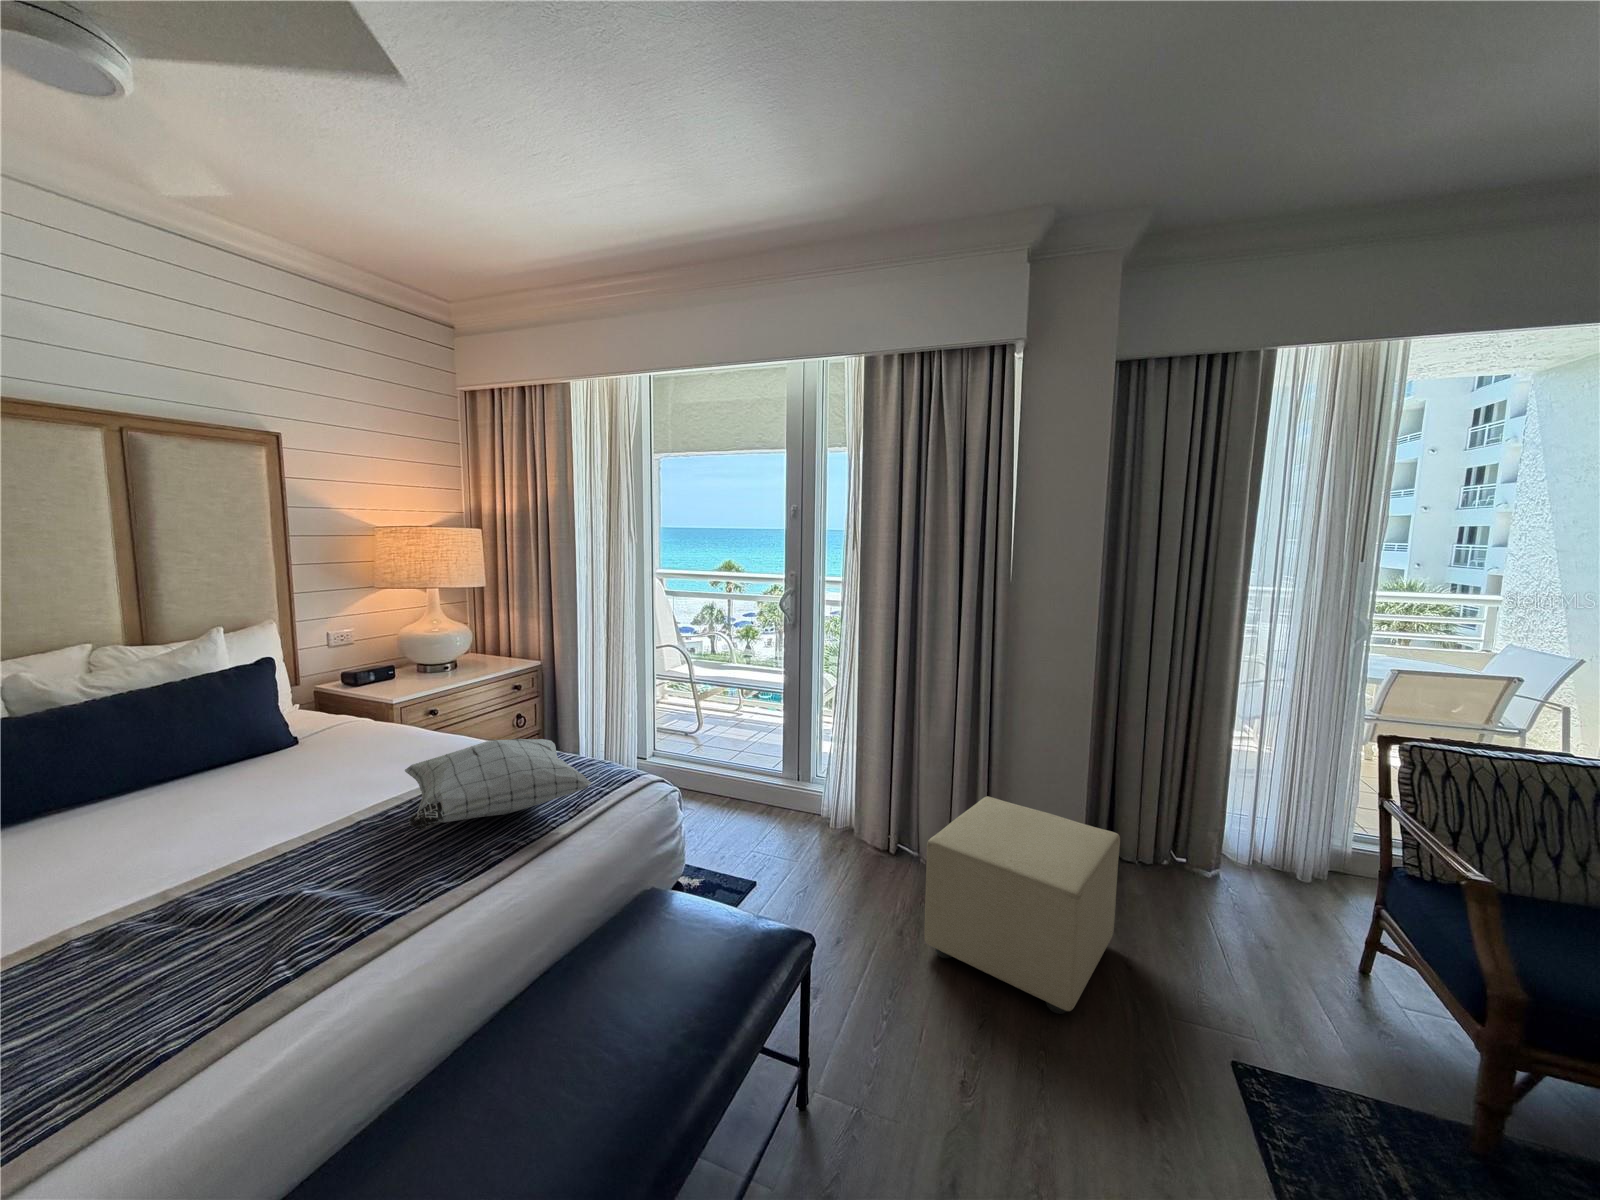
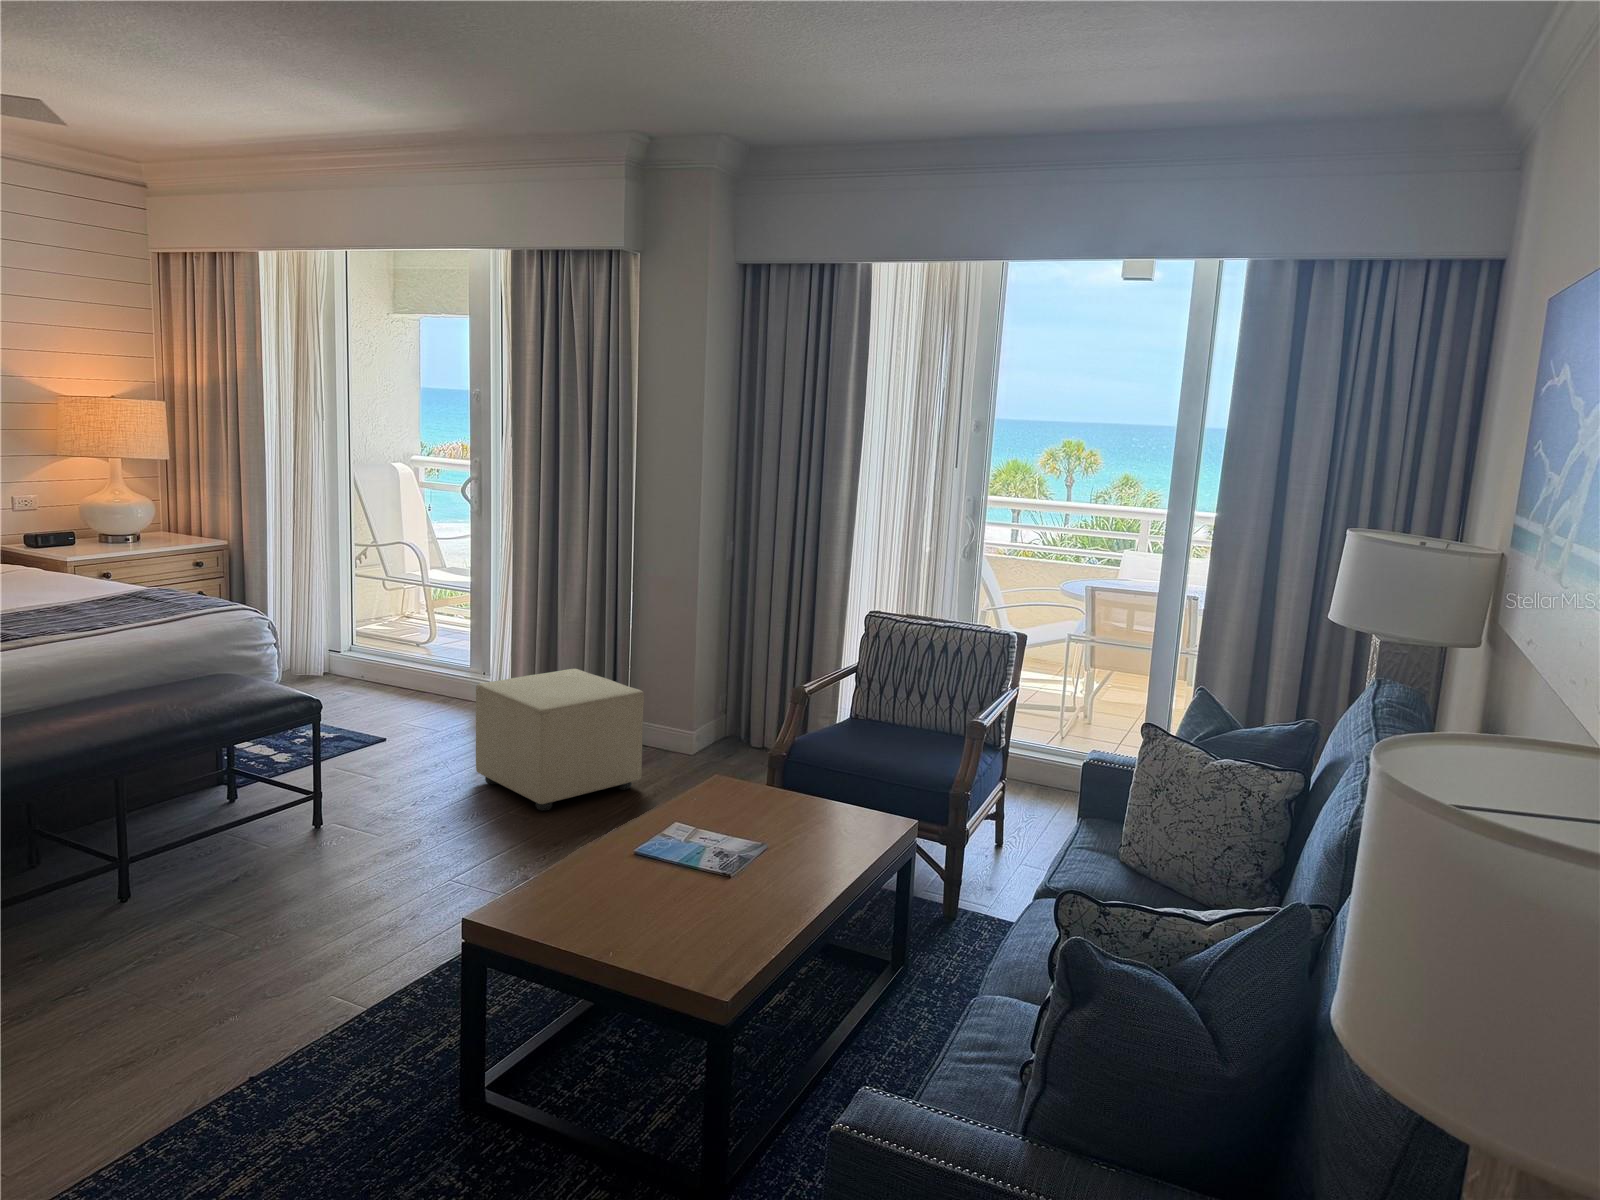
pillow: present [405,739,591,830] -> none [31,561,164,611]

